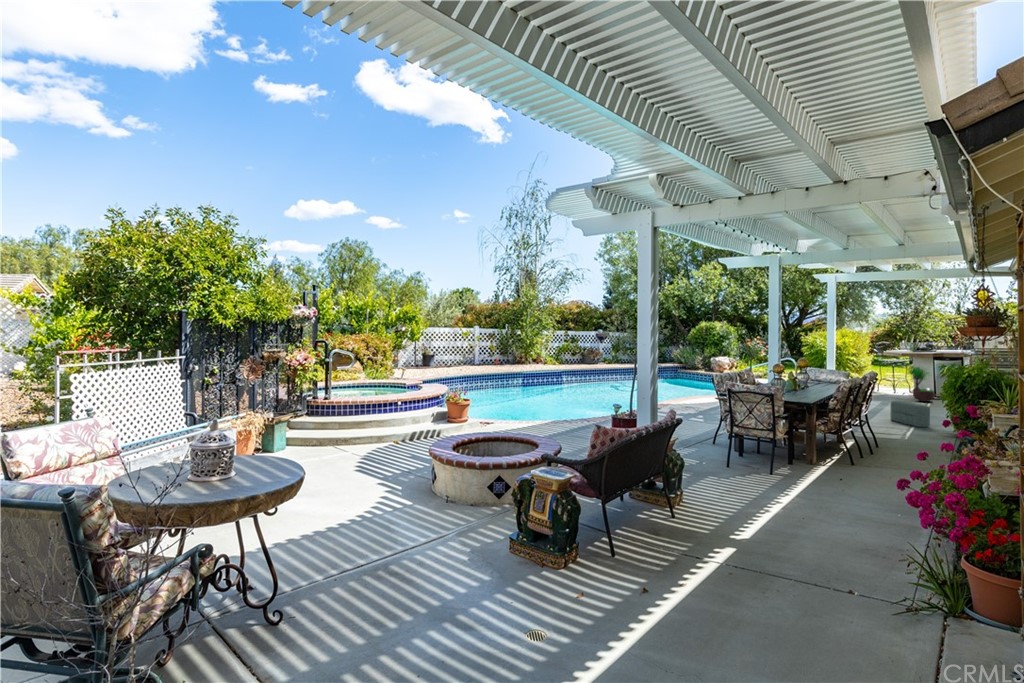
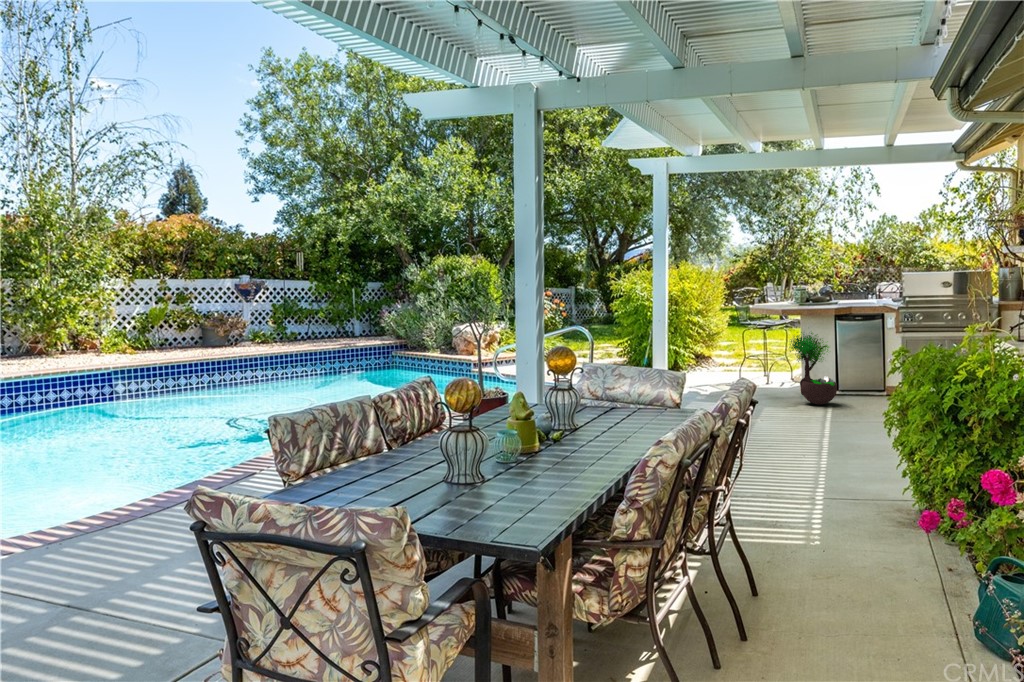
pouf: present [891,401,930,427] -> none [772,430,861,503]

